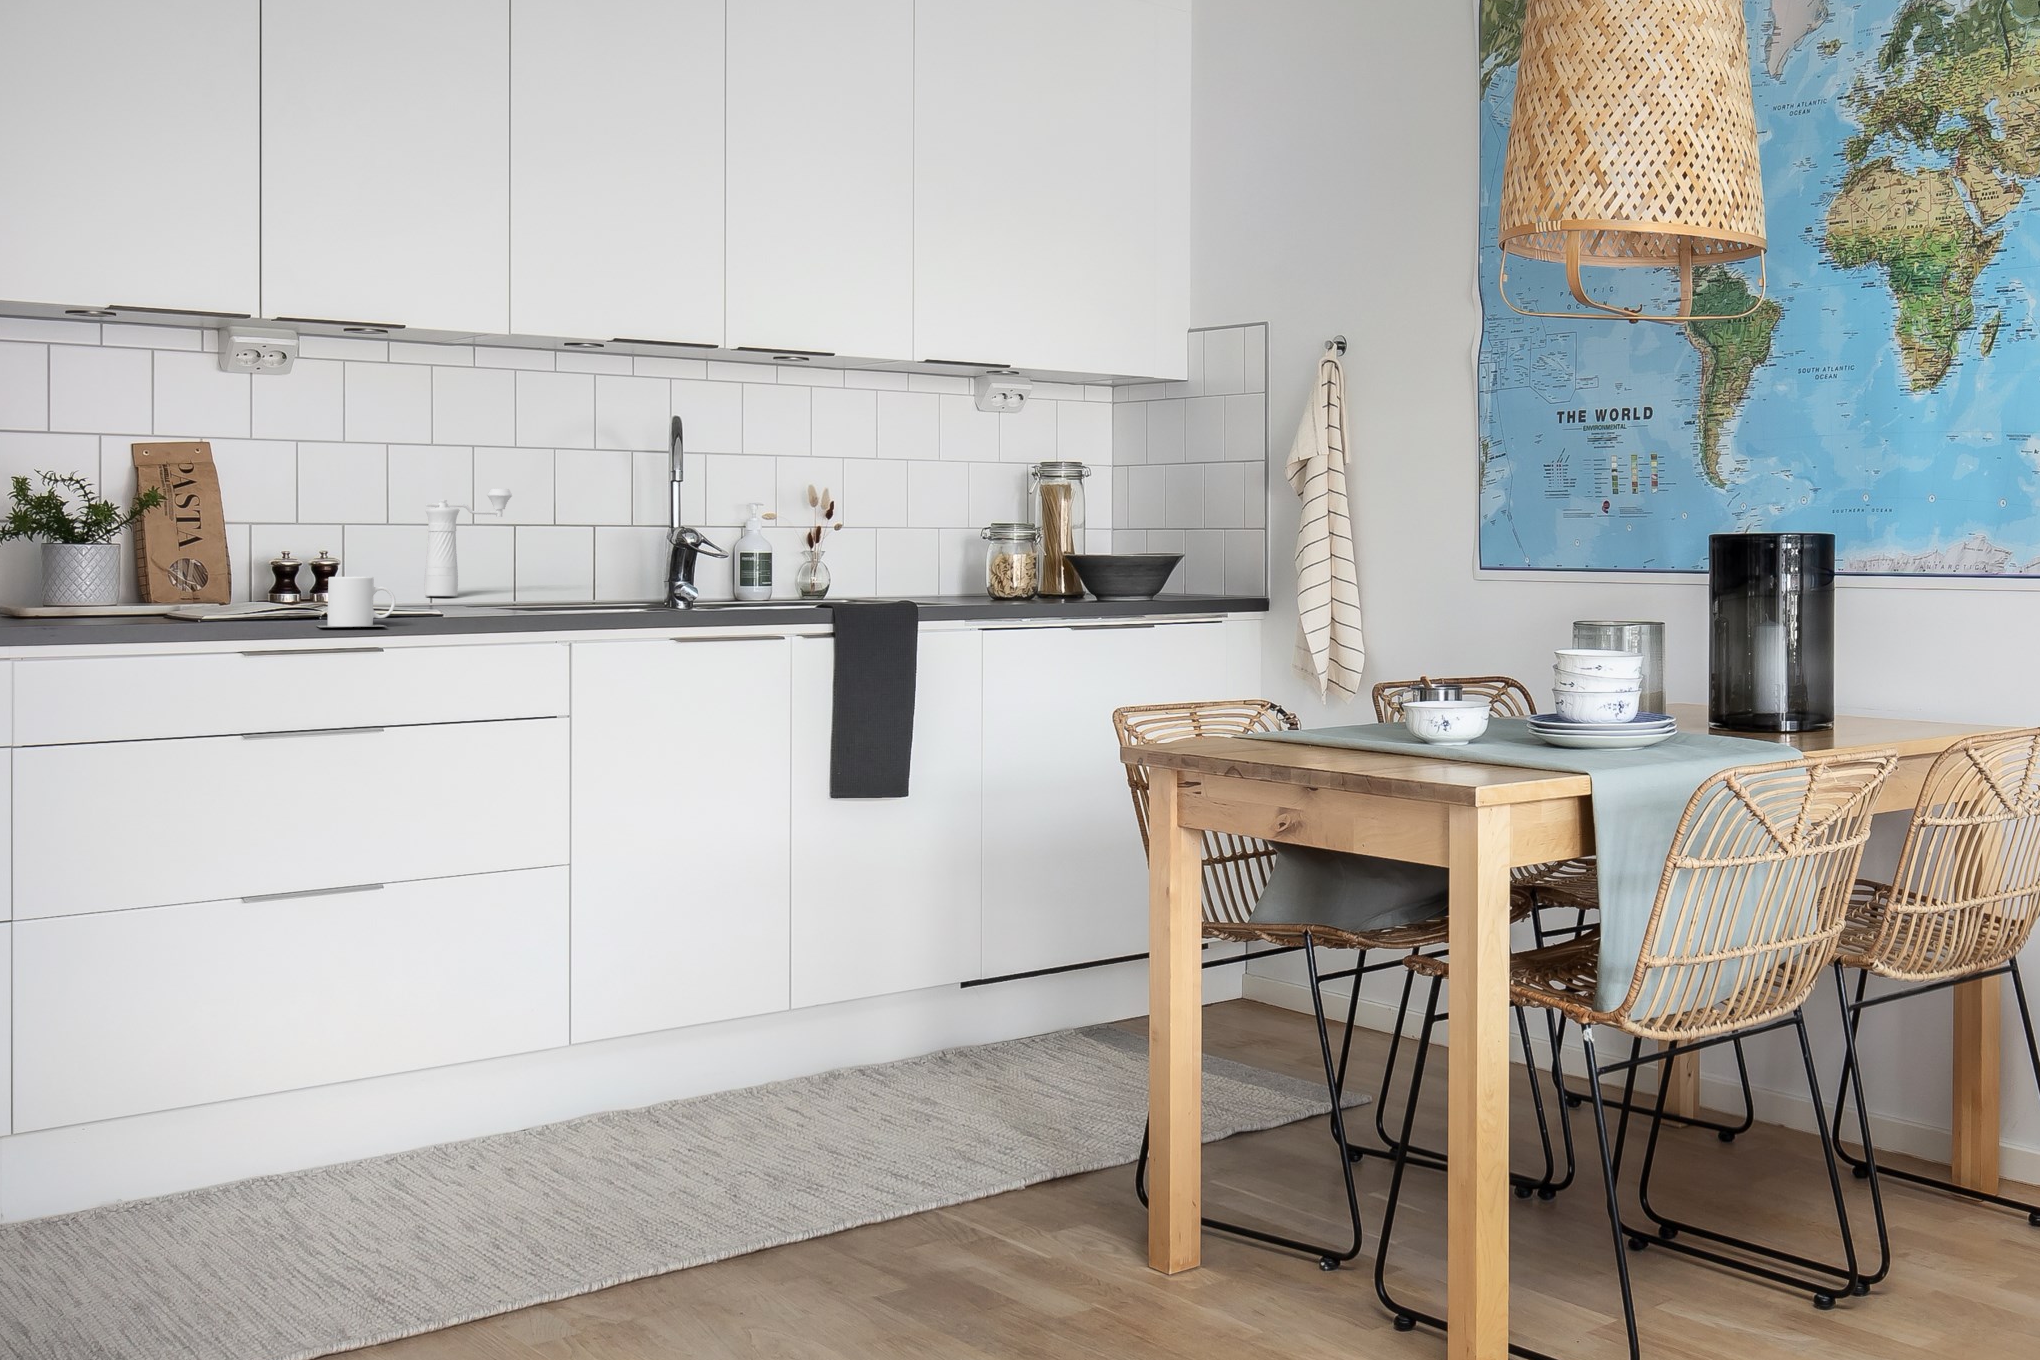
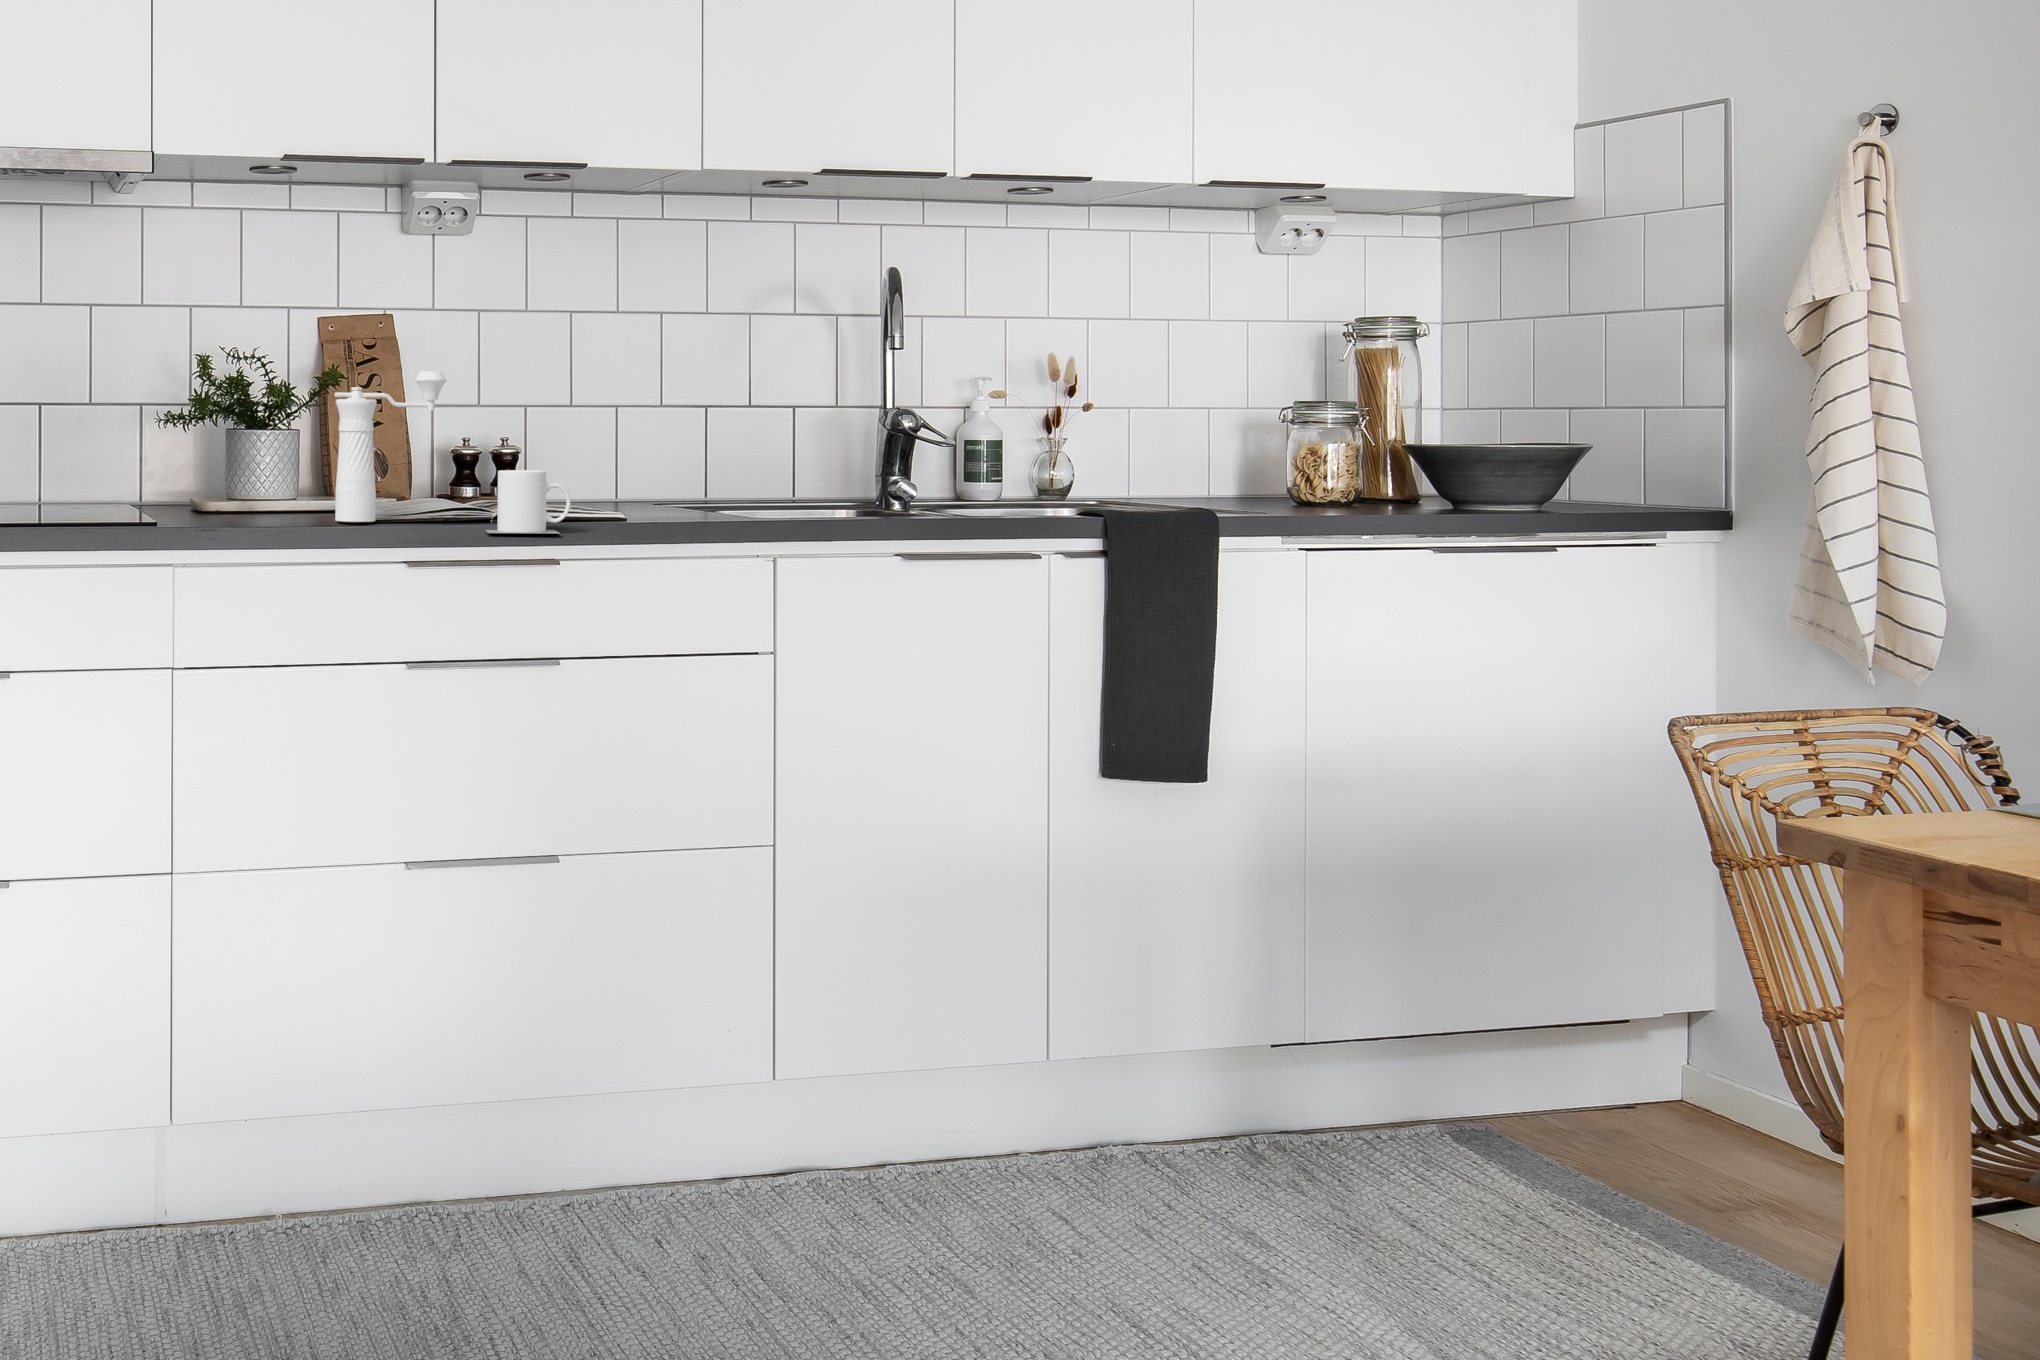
pepper mill: present [424,489,512,596] -> present [335,371,447,522]

